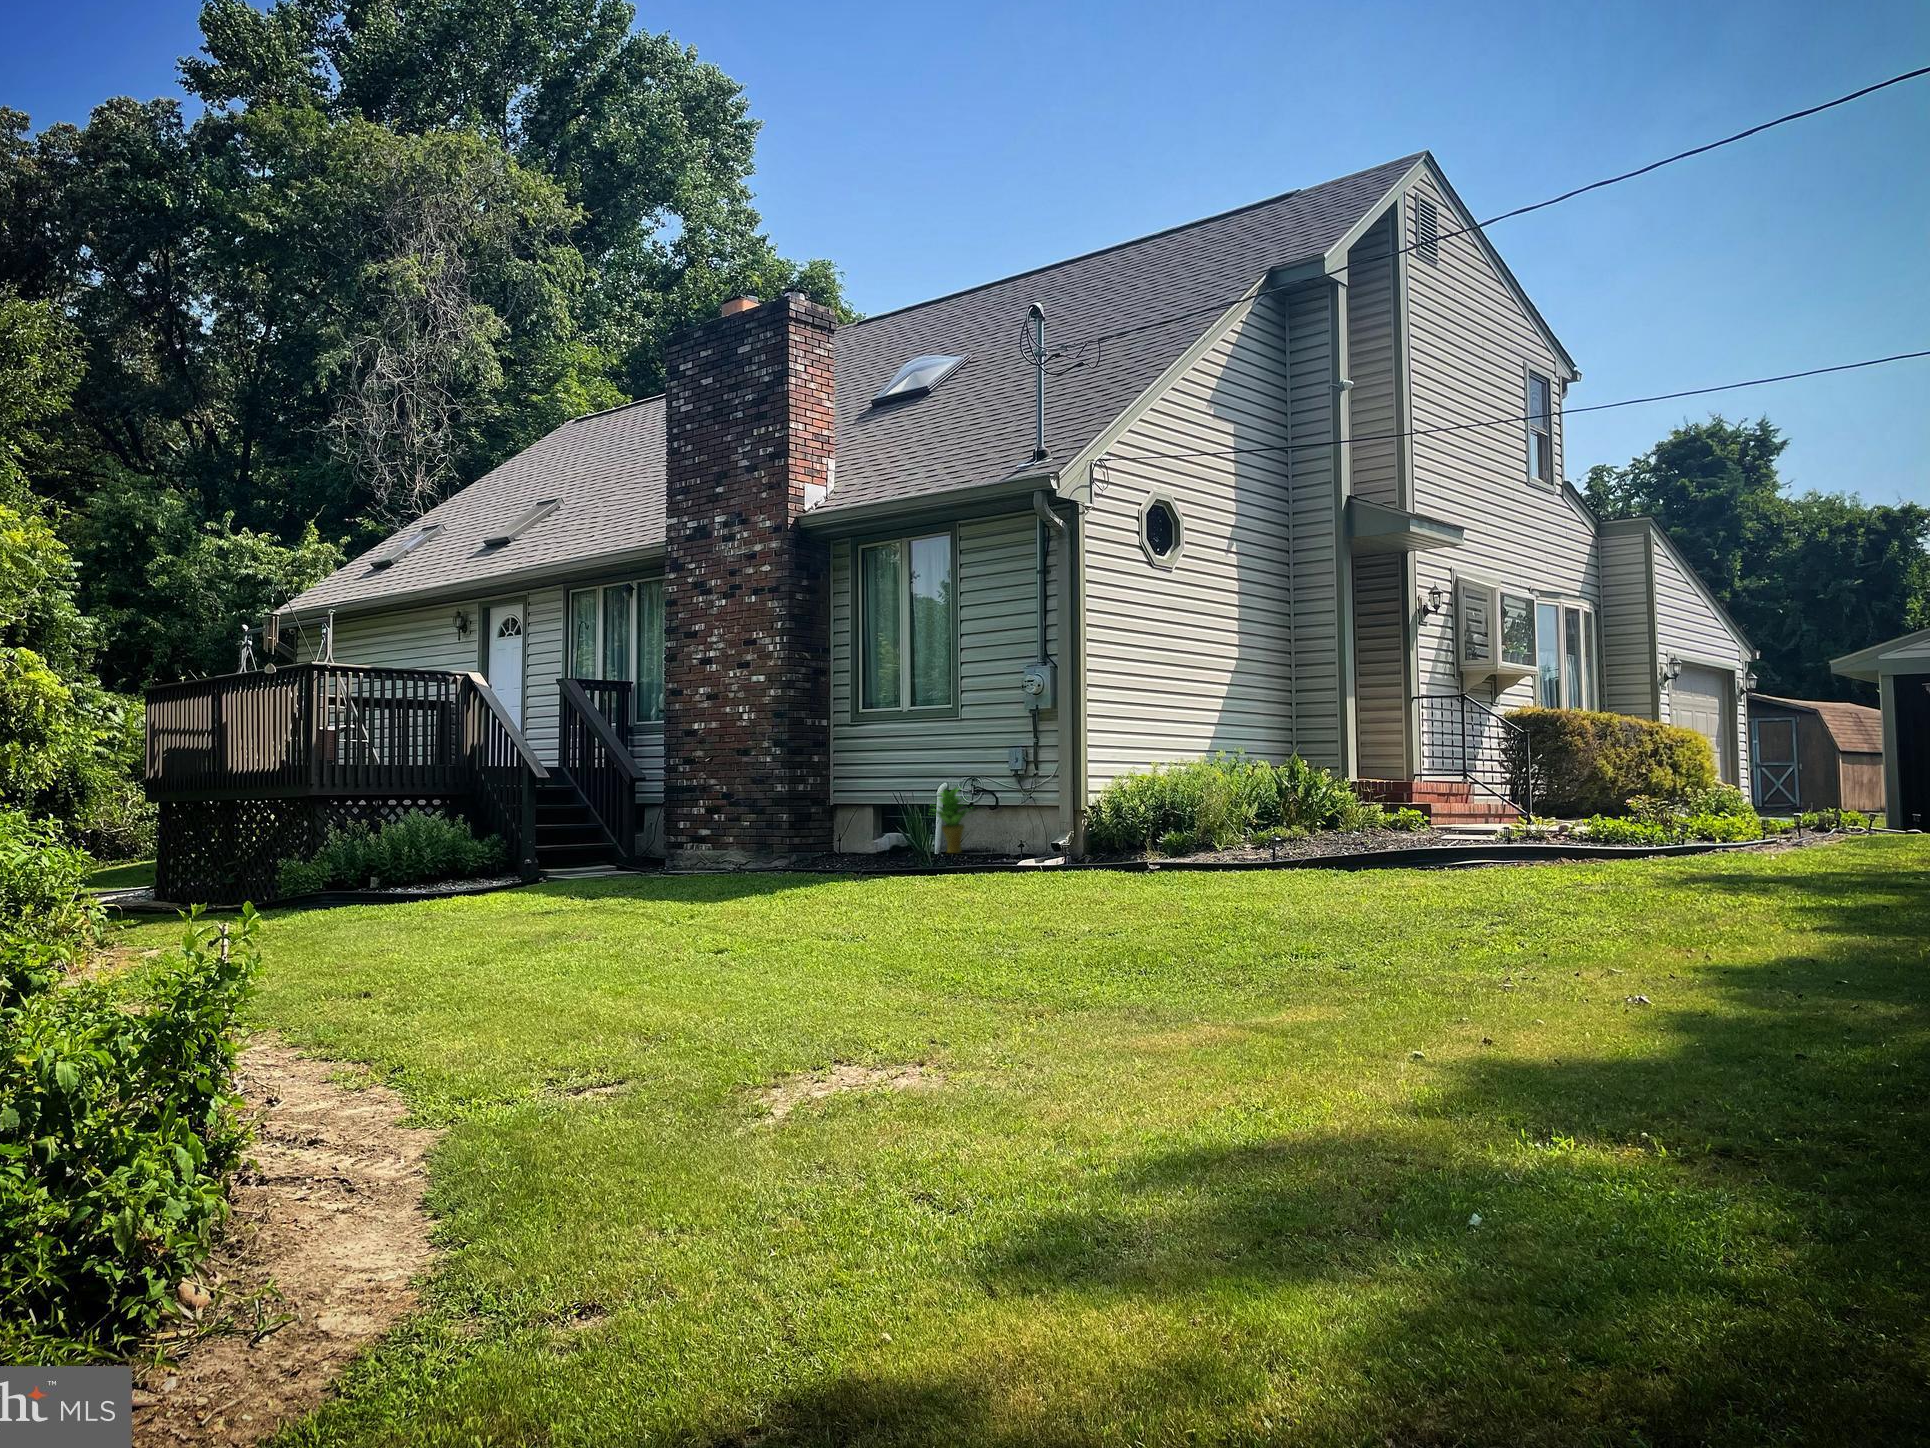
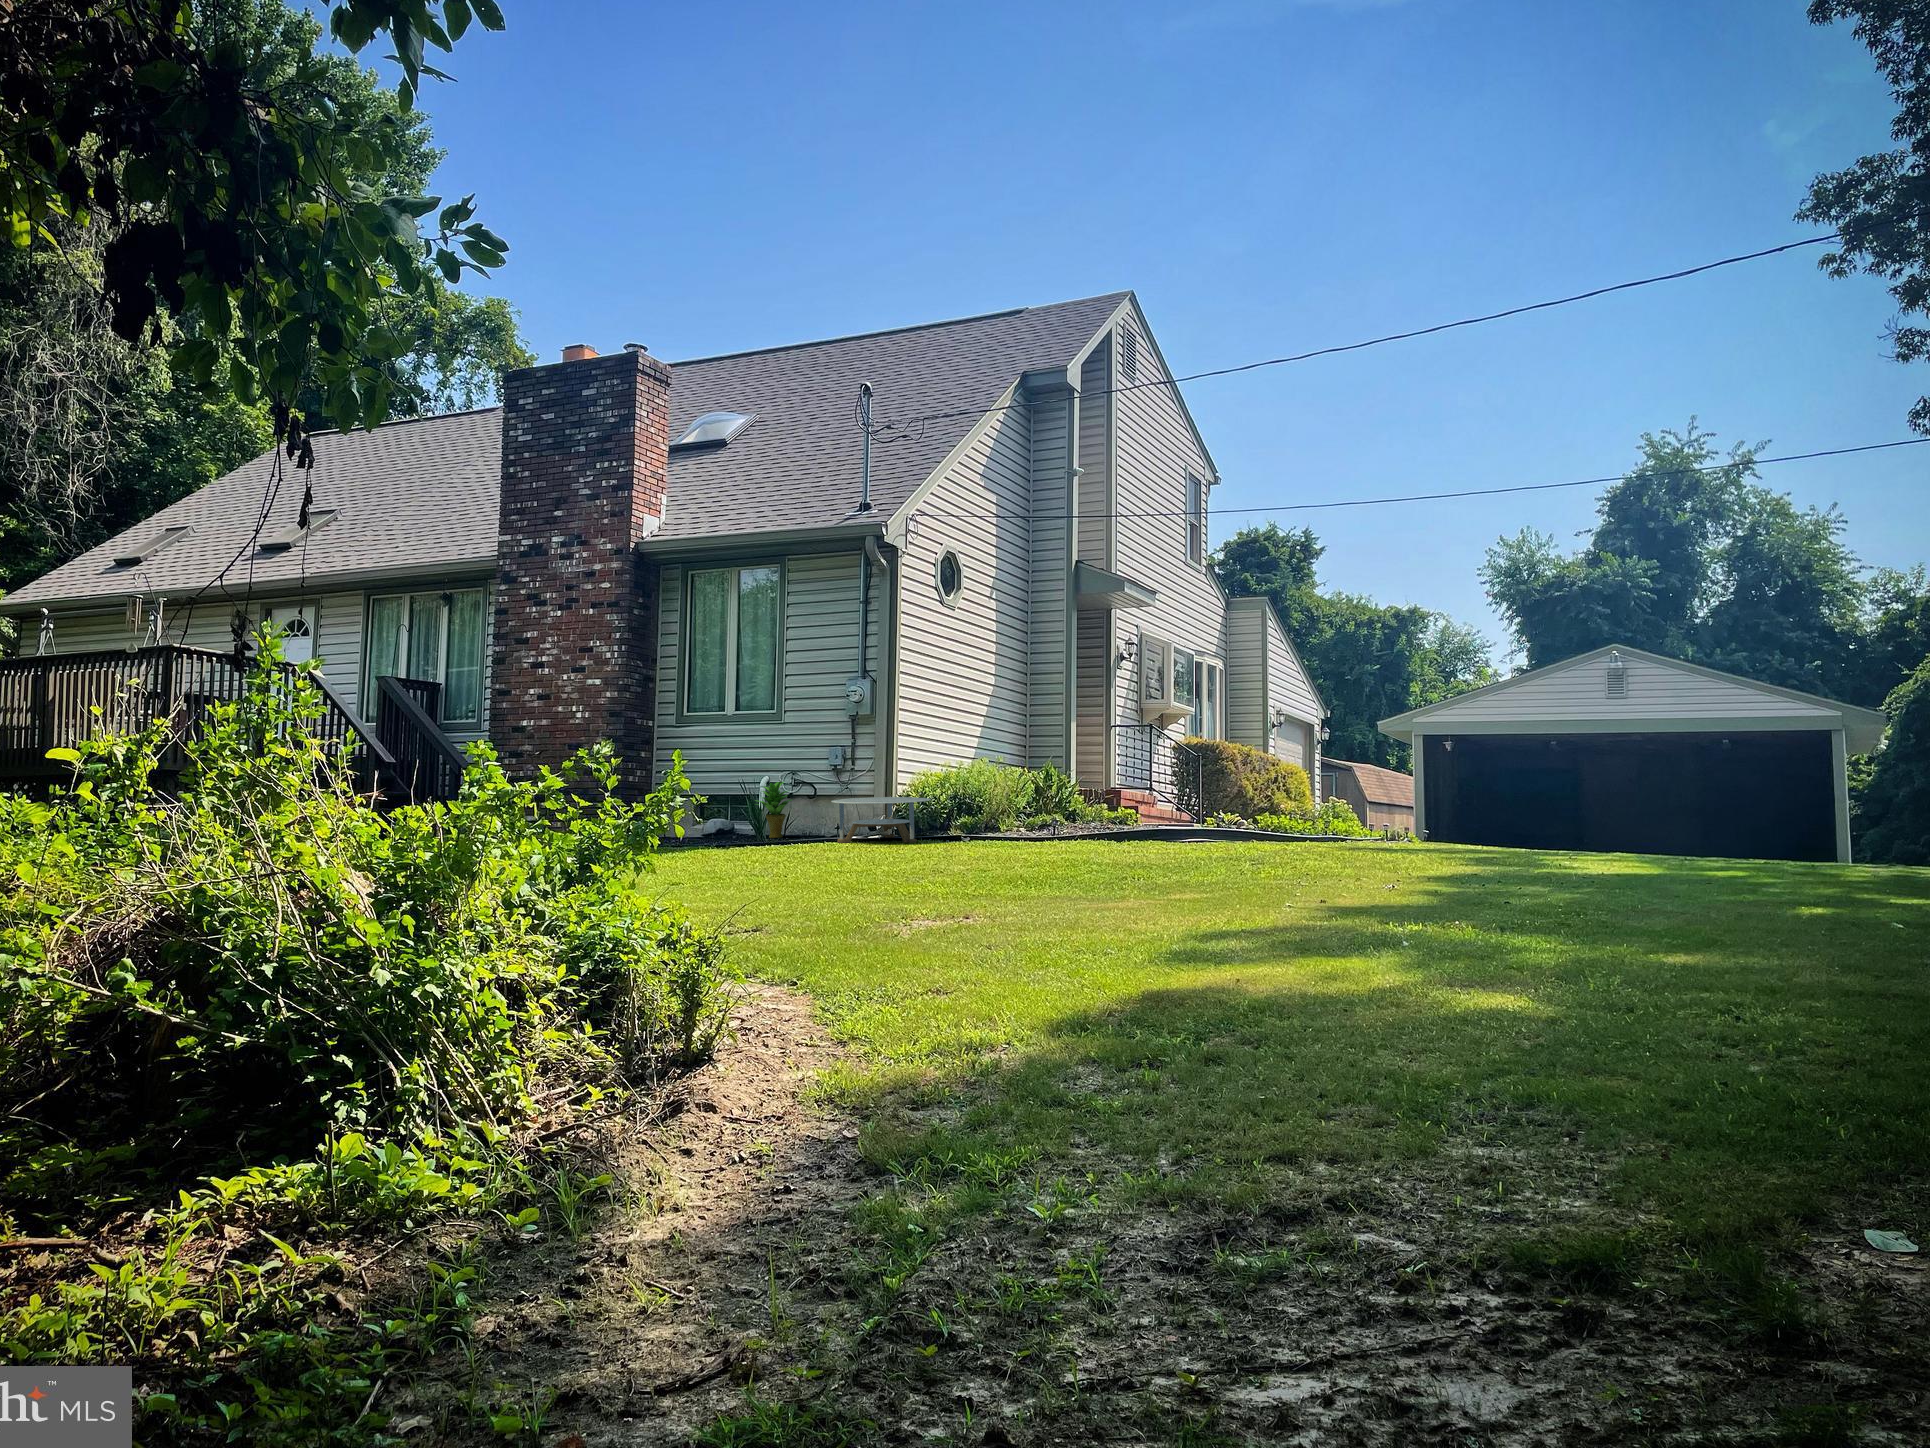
round table: none [999,805,1121,865] -> present [831,797,931,843]

